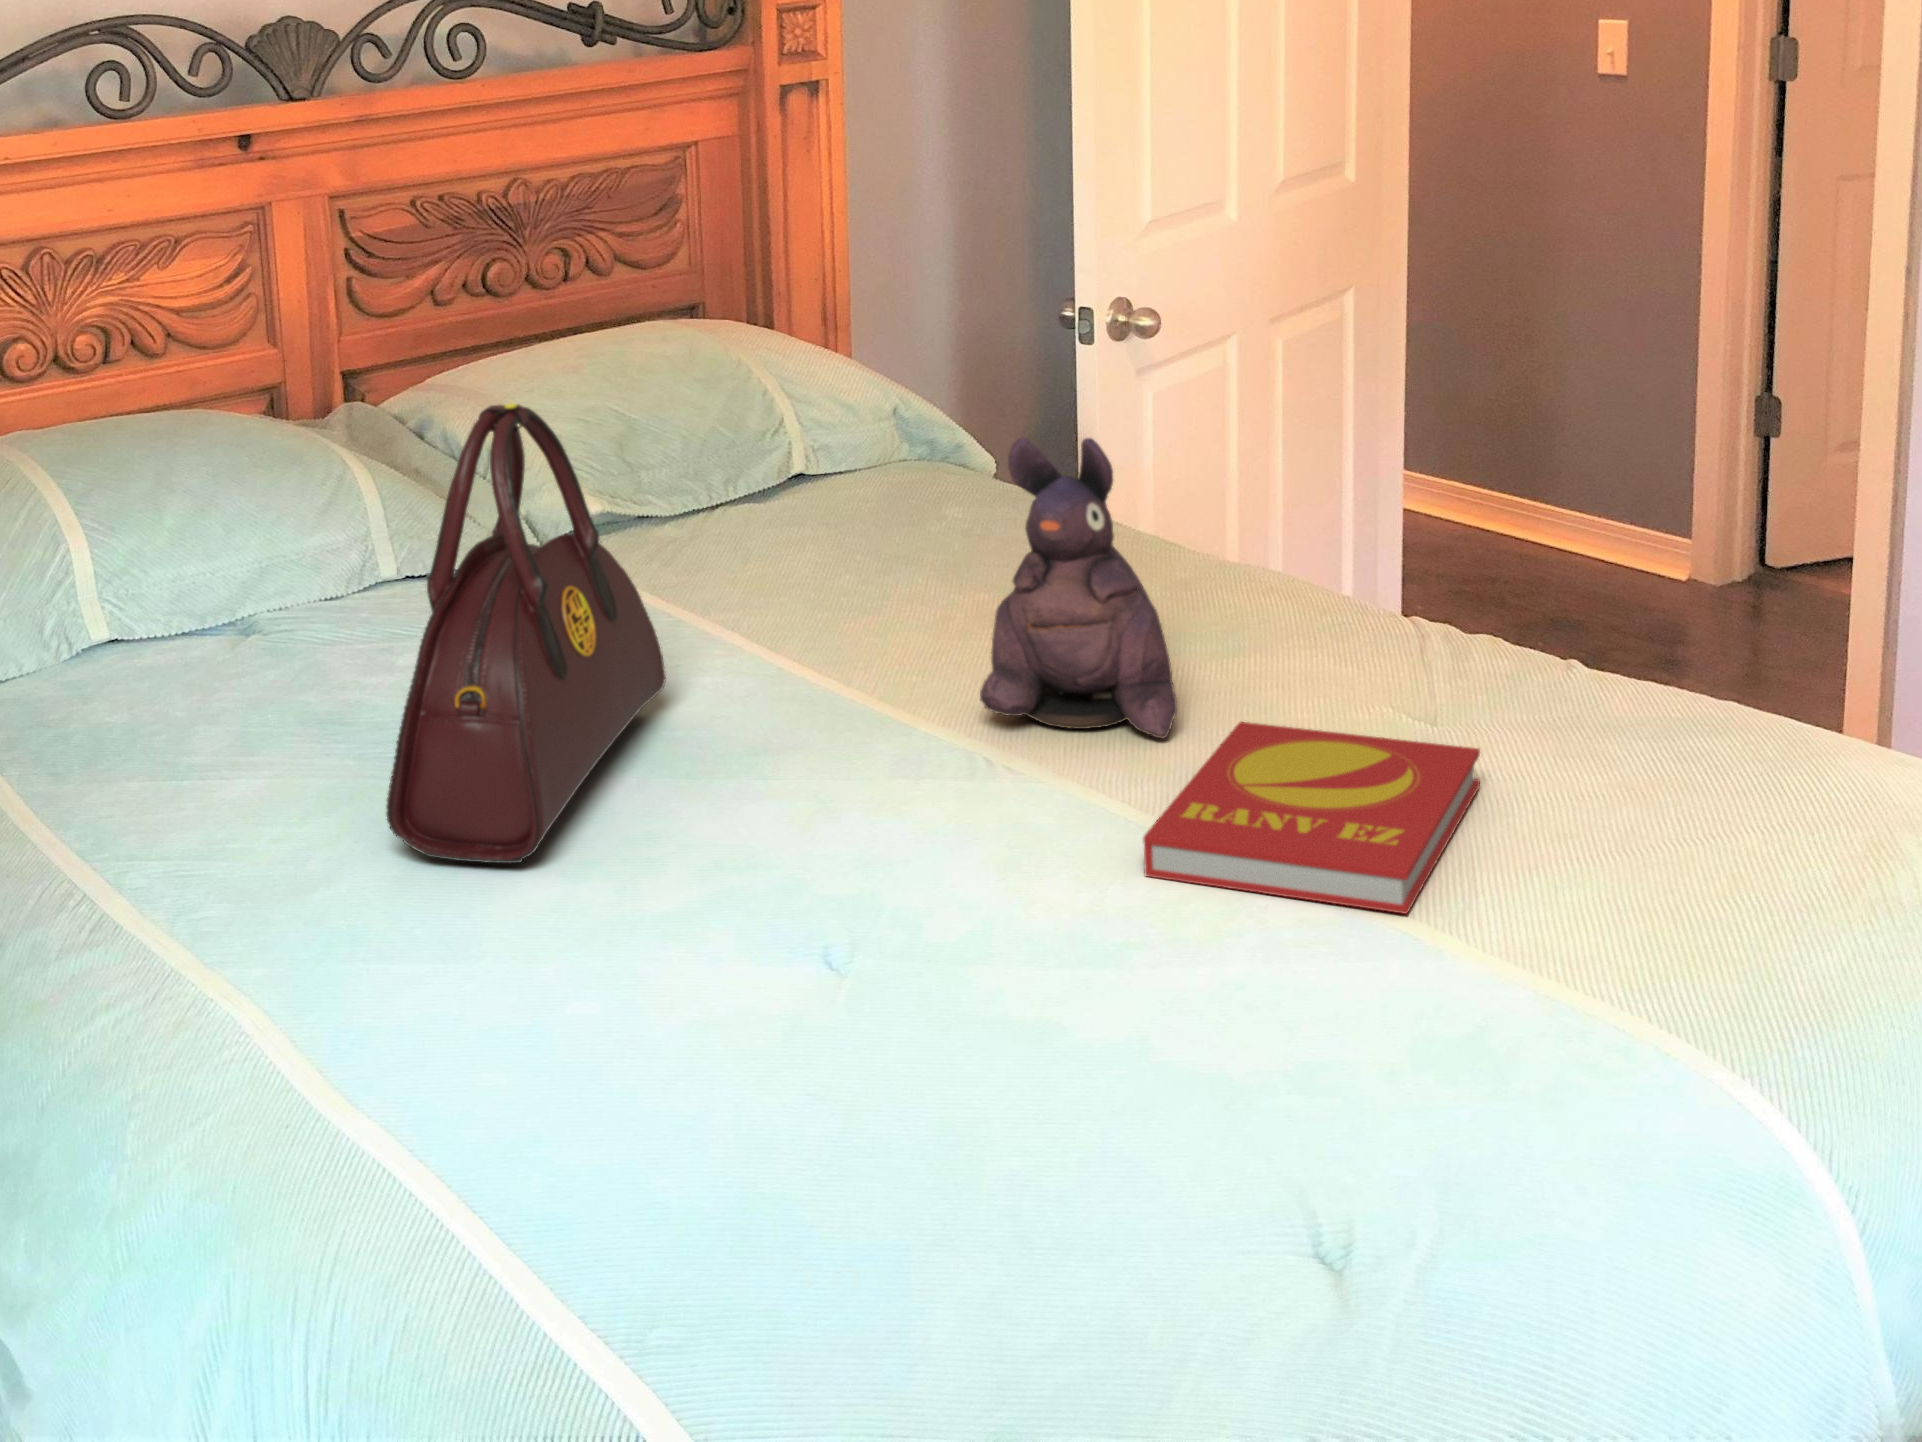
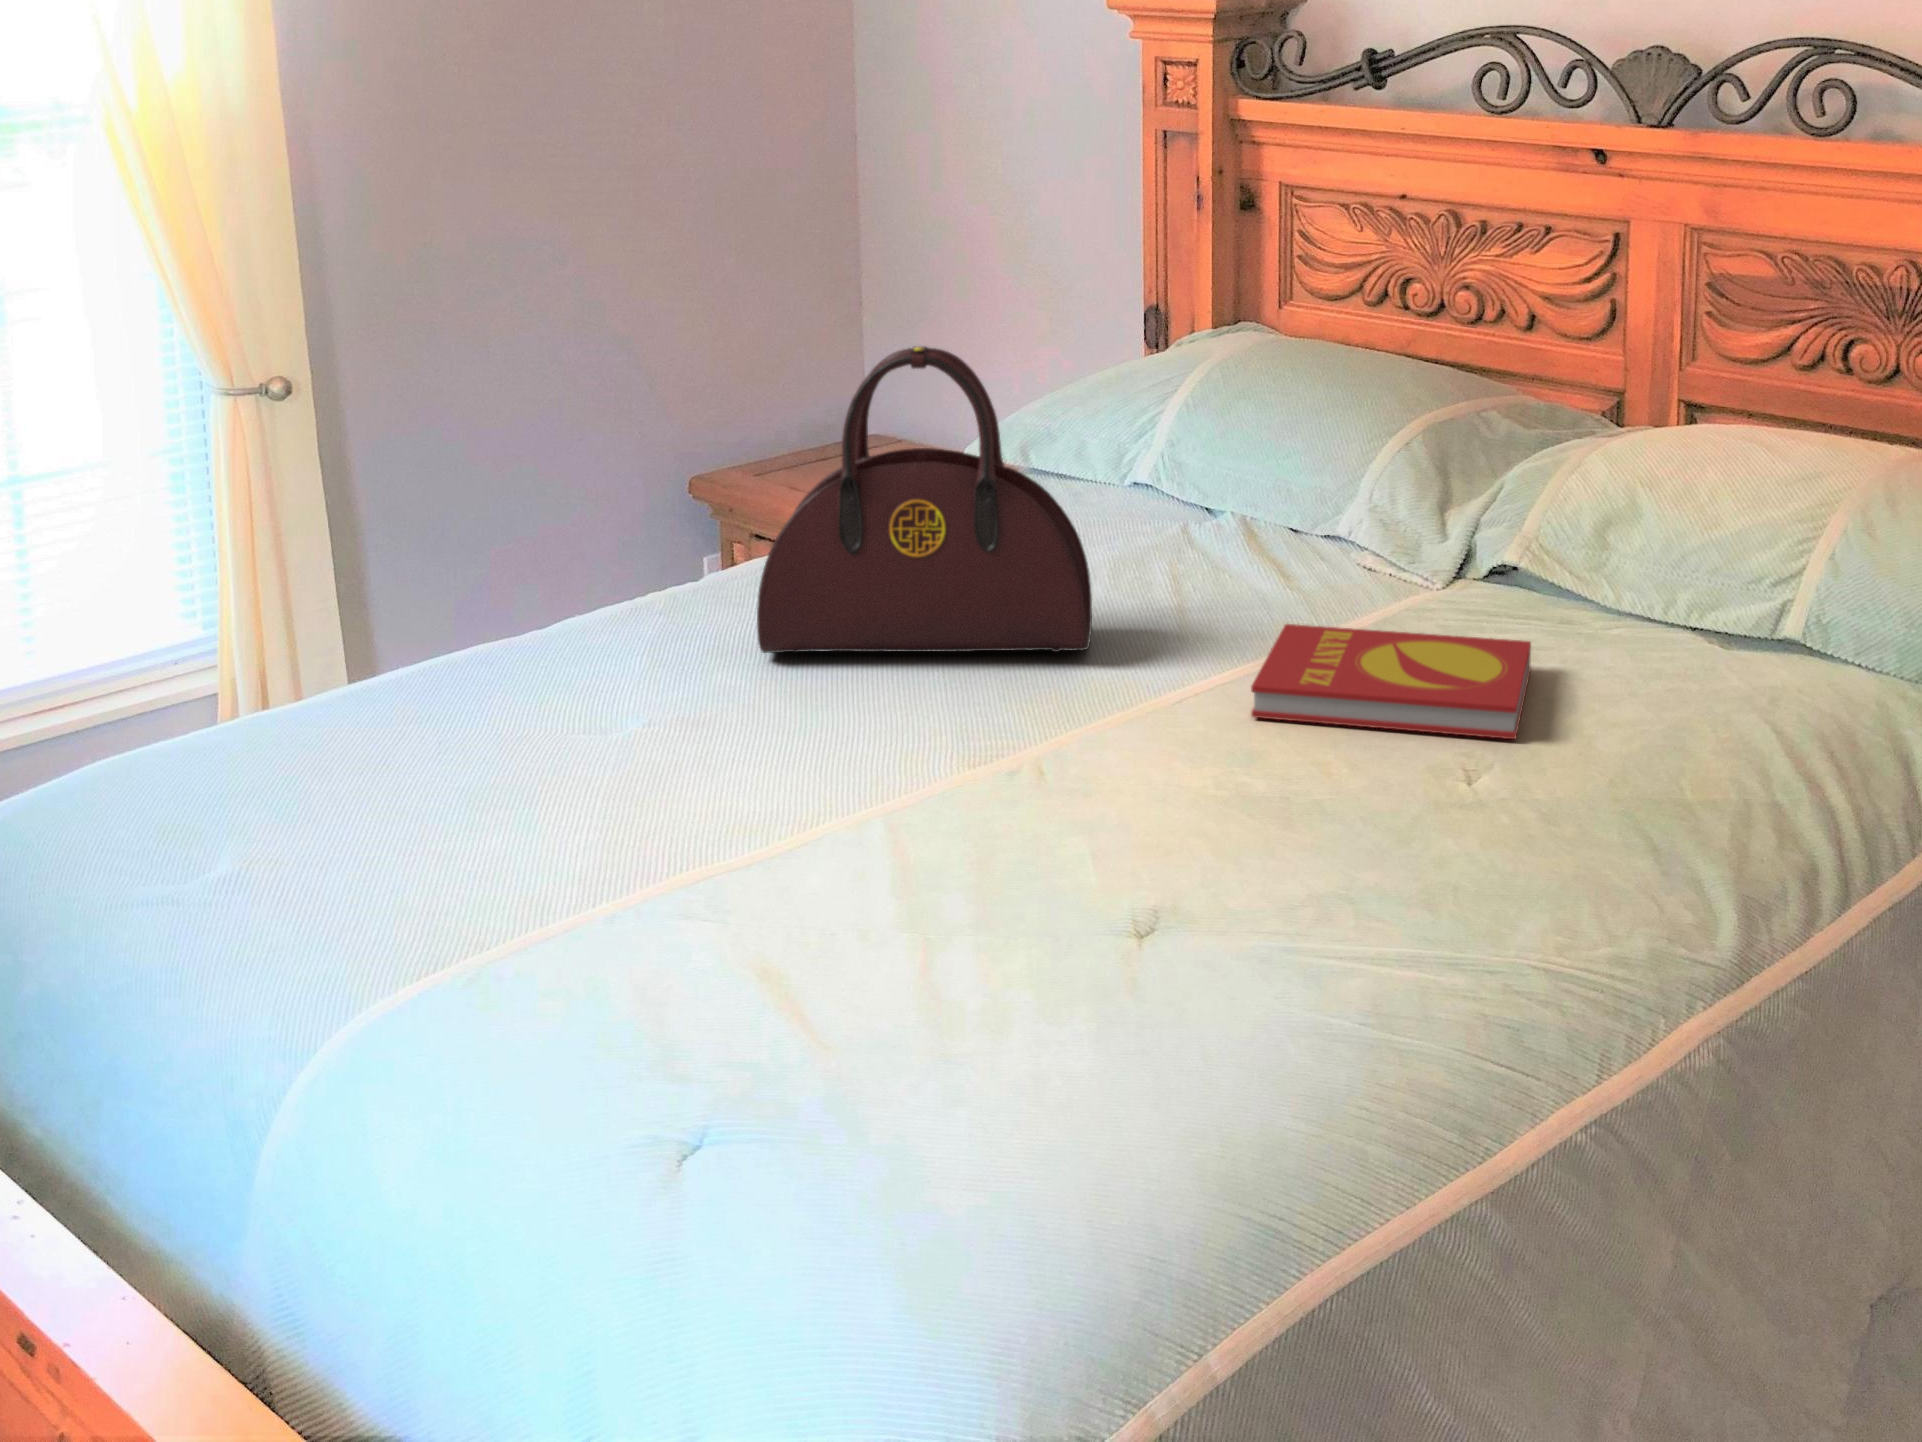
plush toy: present [980,438,1177,738] -> none [1055,529,1272,846]
book: present [1143,722,1480,914] -> present [1251,624,1531,739]

